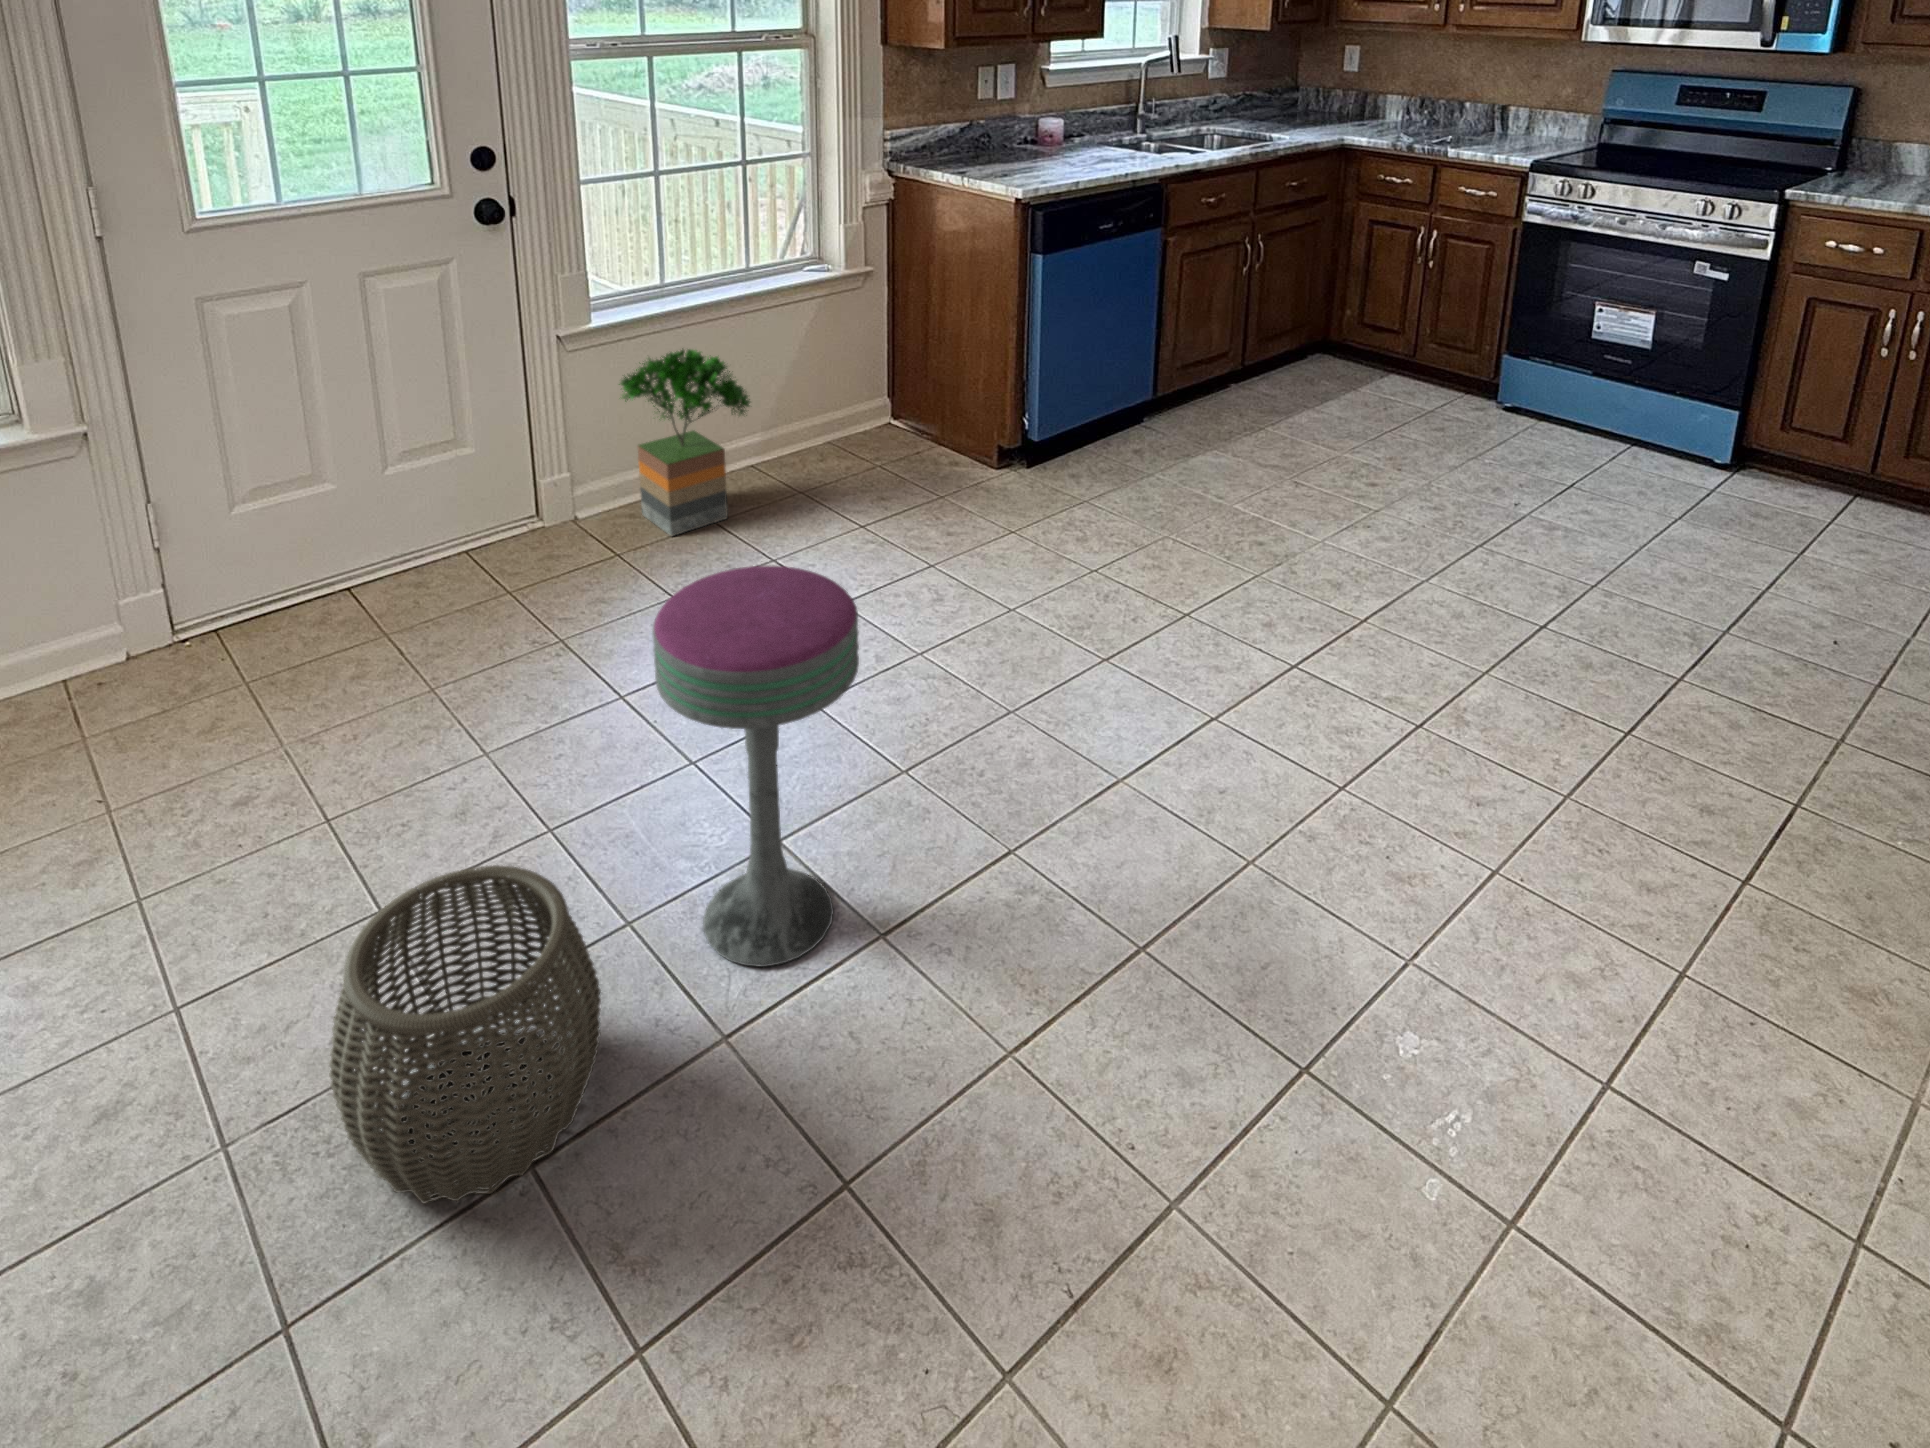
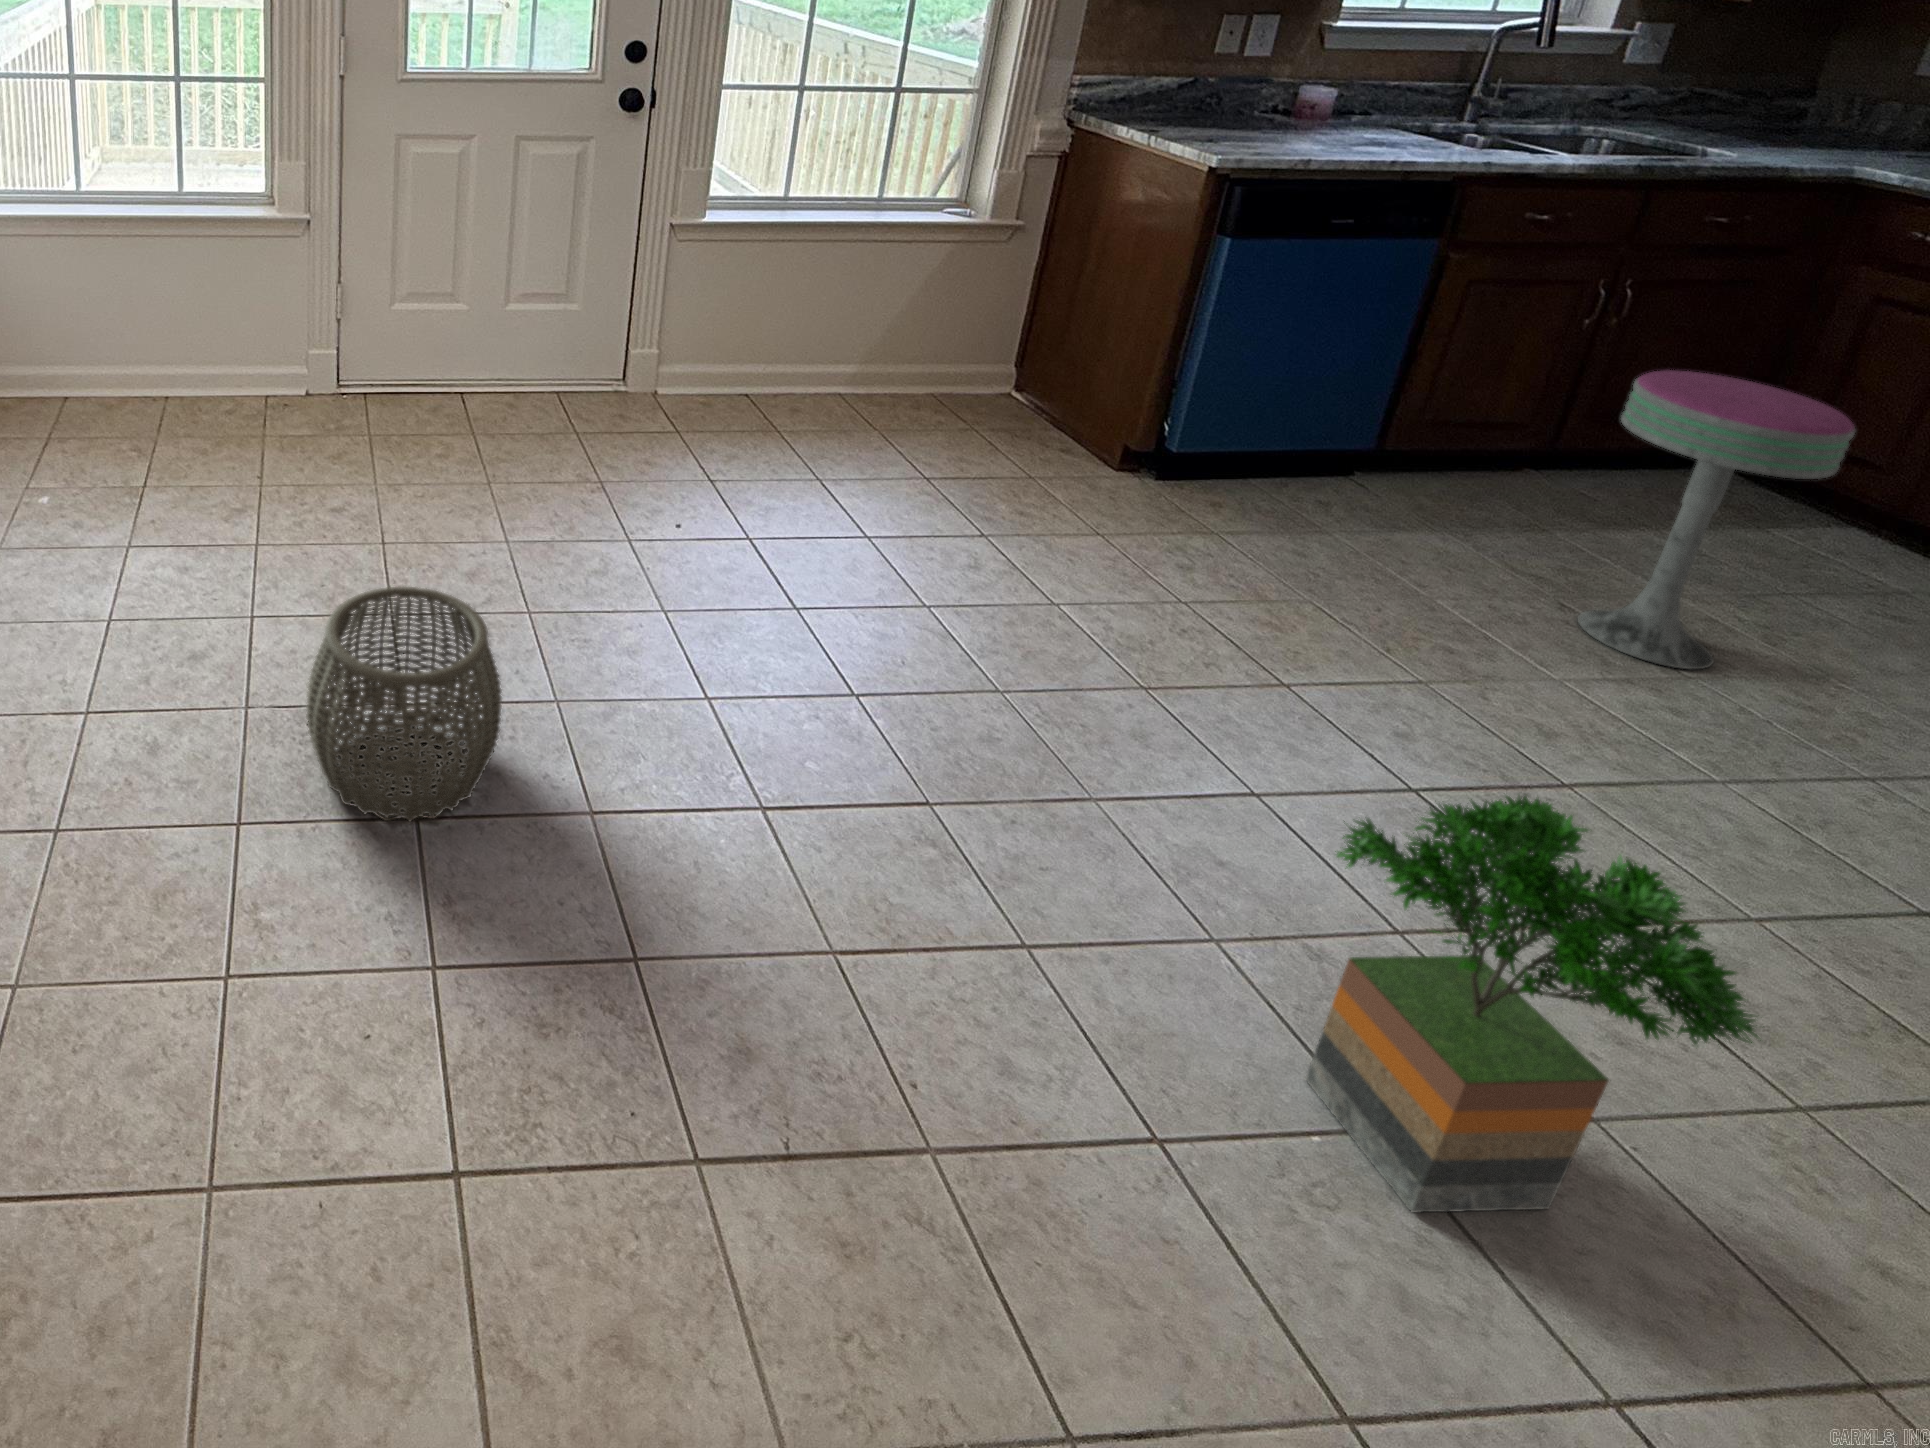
potted tree: present [619,349,750,536] -> present [1306,796,1759,1212]
bar stool: present [652,566,859,967] -> present [1578,370,1855,669]

